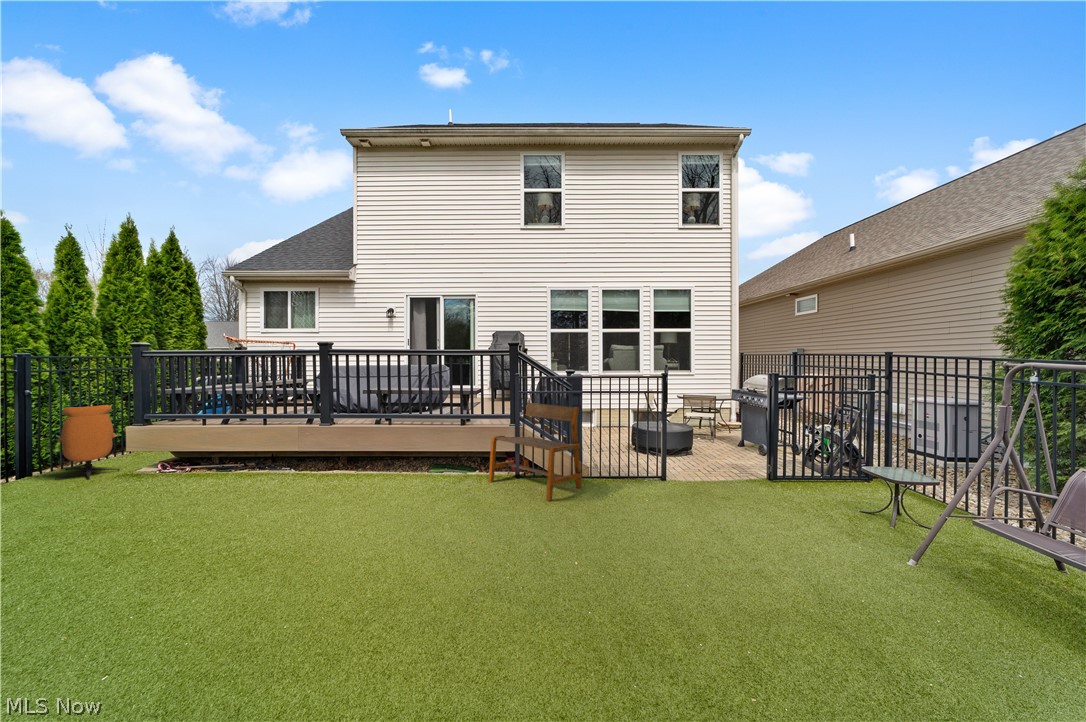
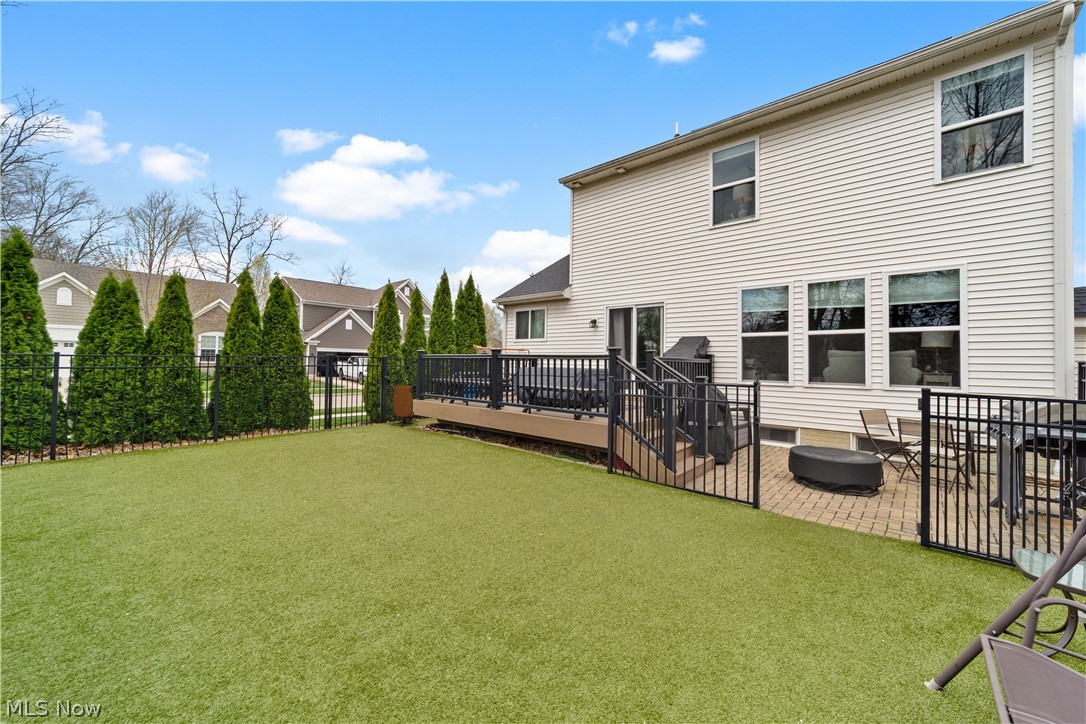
bench: present [489,403,582,501] -> none [582,403,647,494]

